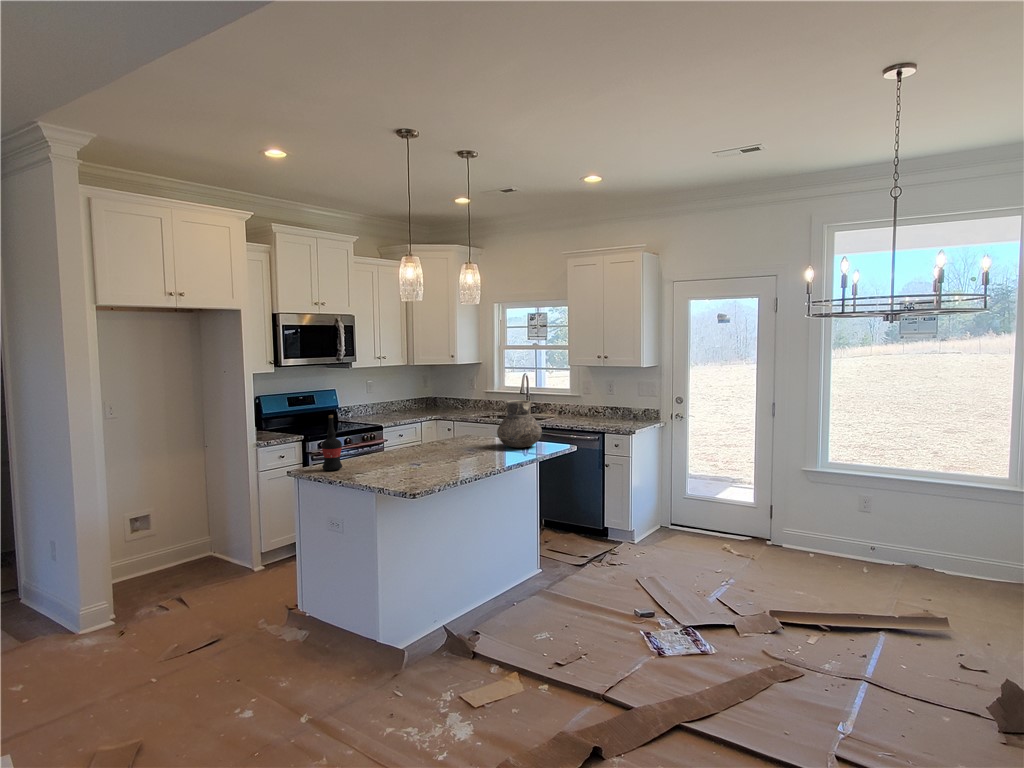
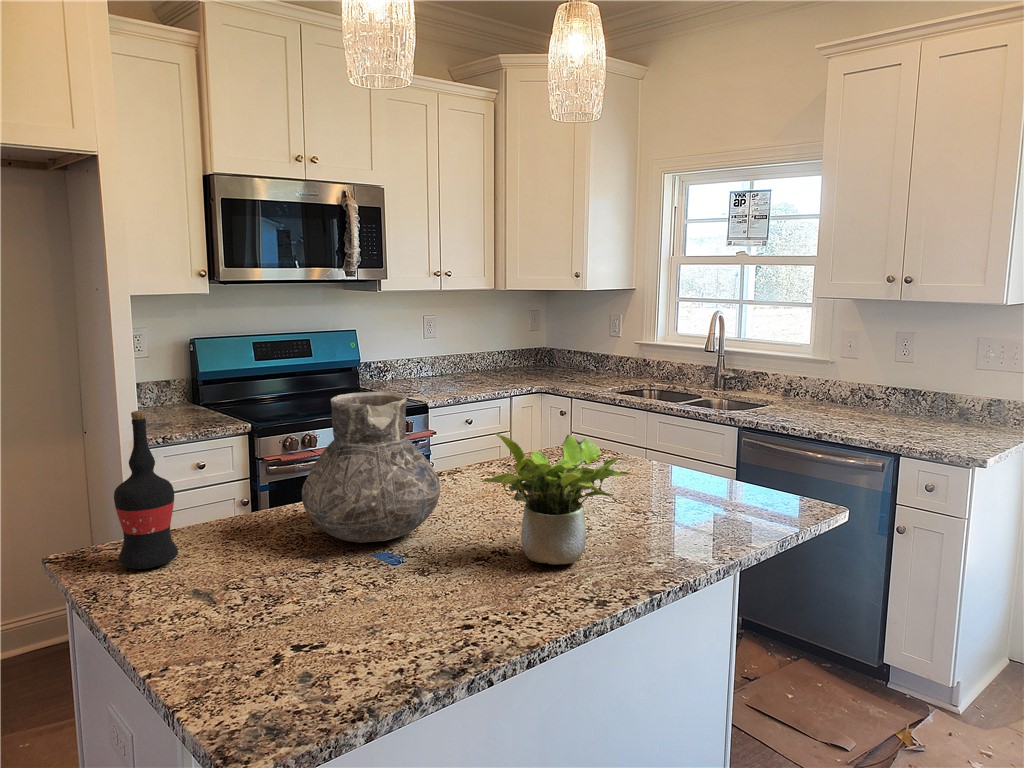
vase: present [497,400,542,448] -> present [302,392,441,543]
potted plant: none [449,418,497,460] -> present [481,433,629,565]

